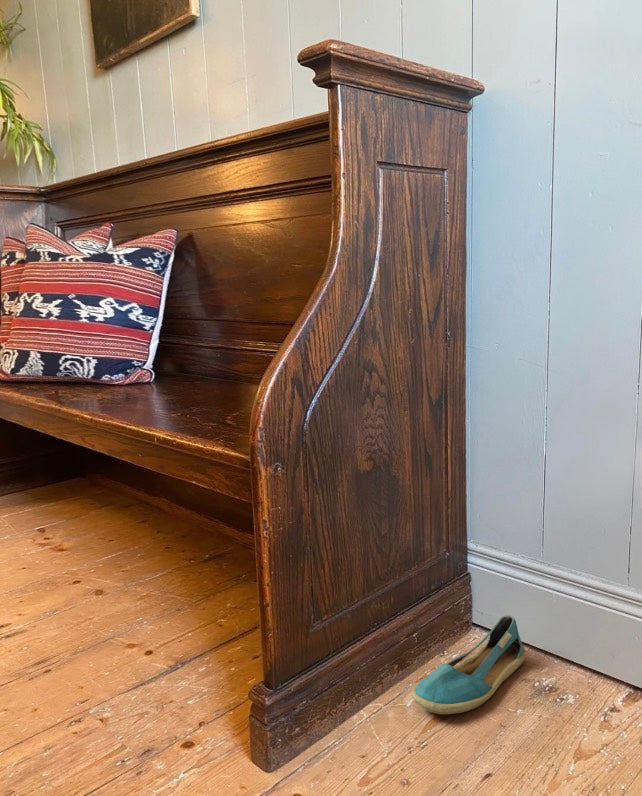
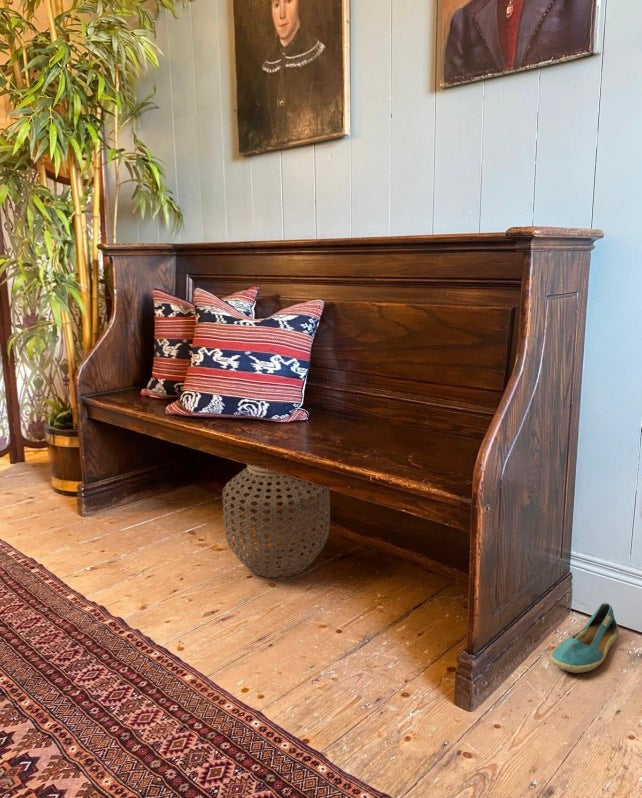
woven basket: none [37,426,182,583] -> present [223,465,330,577]

